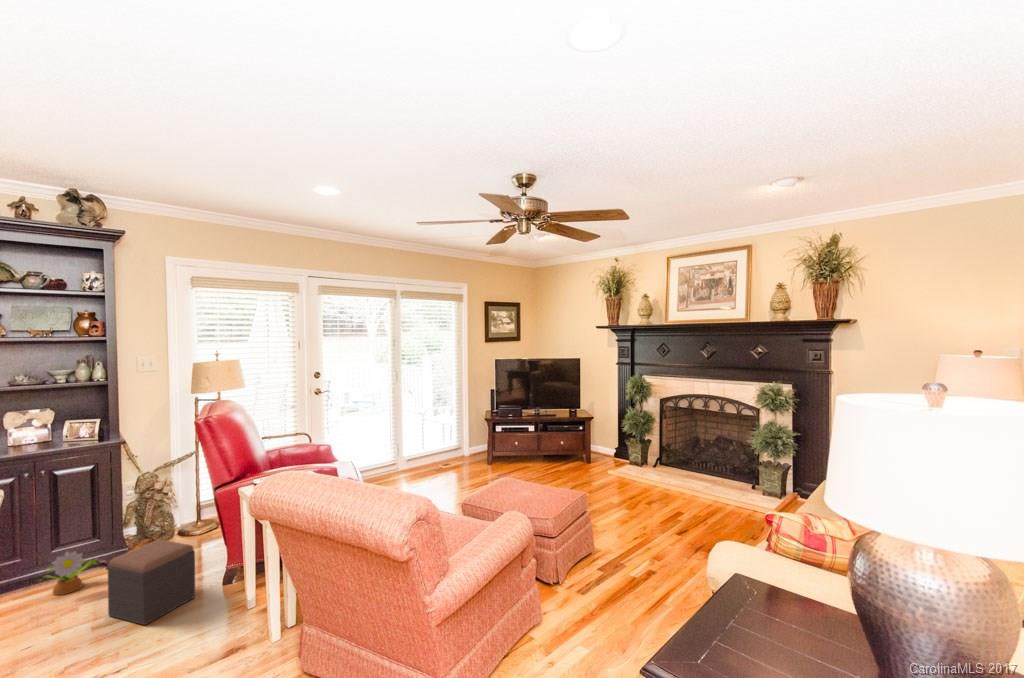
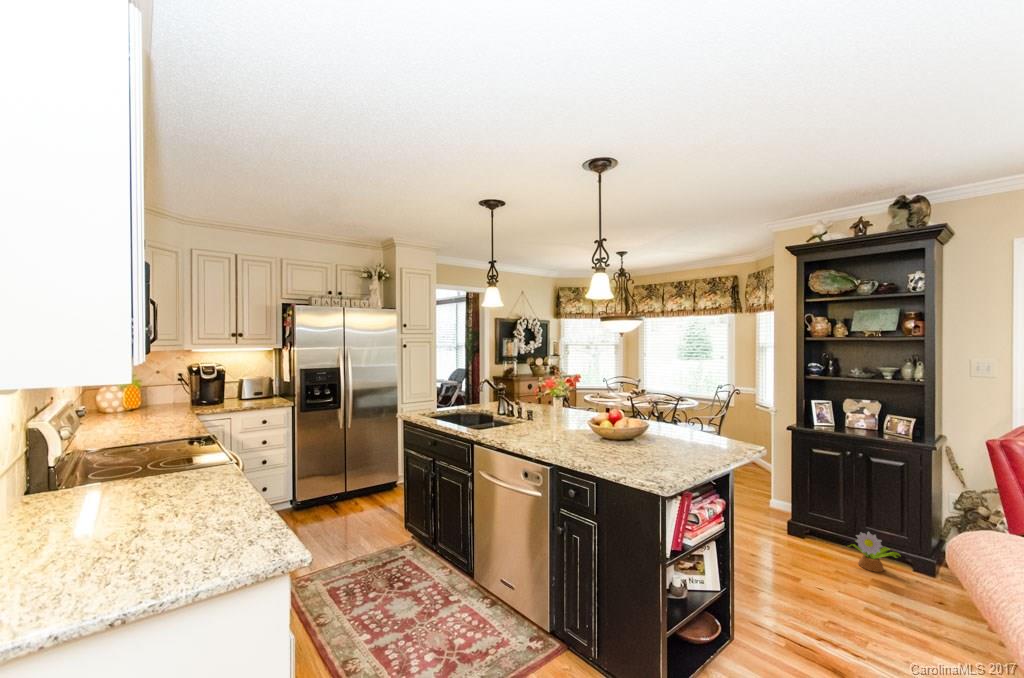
footstool: present [108,540,195,625] -> none [885,556,983,654]

